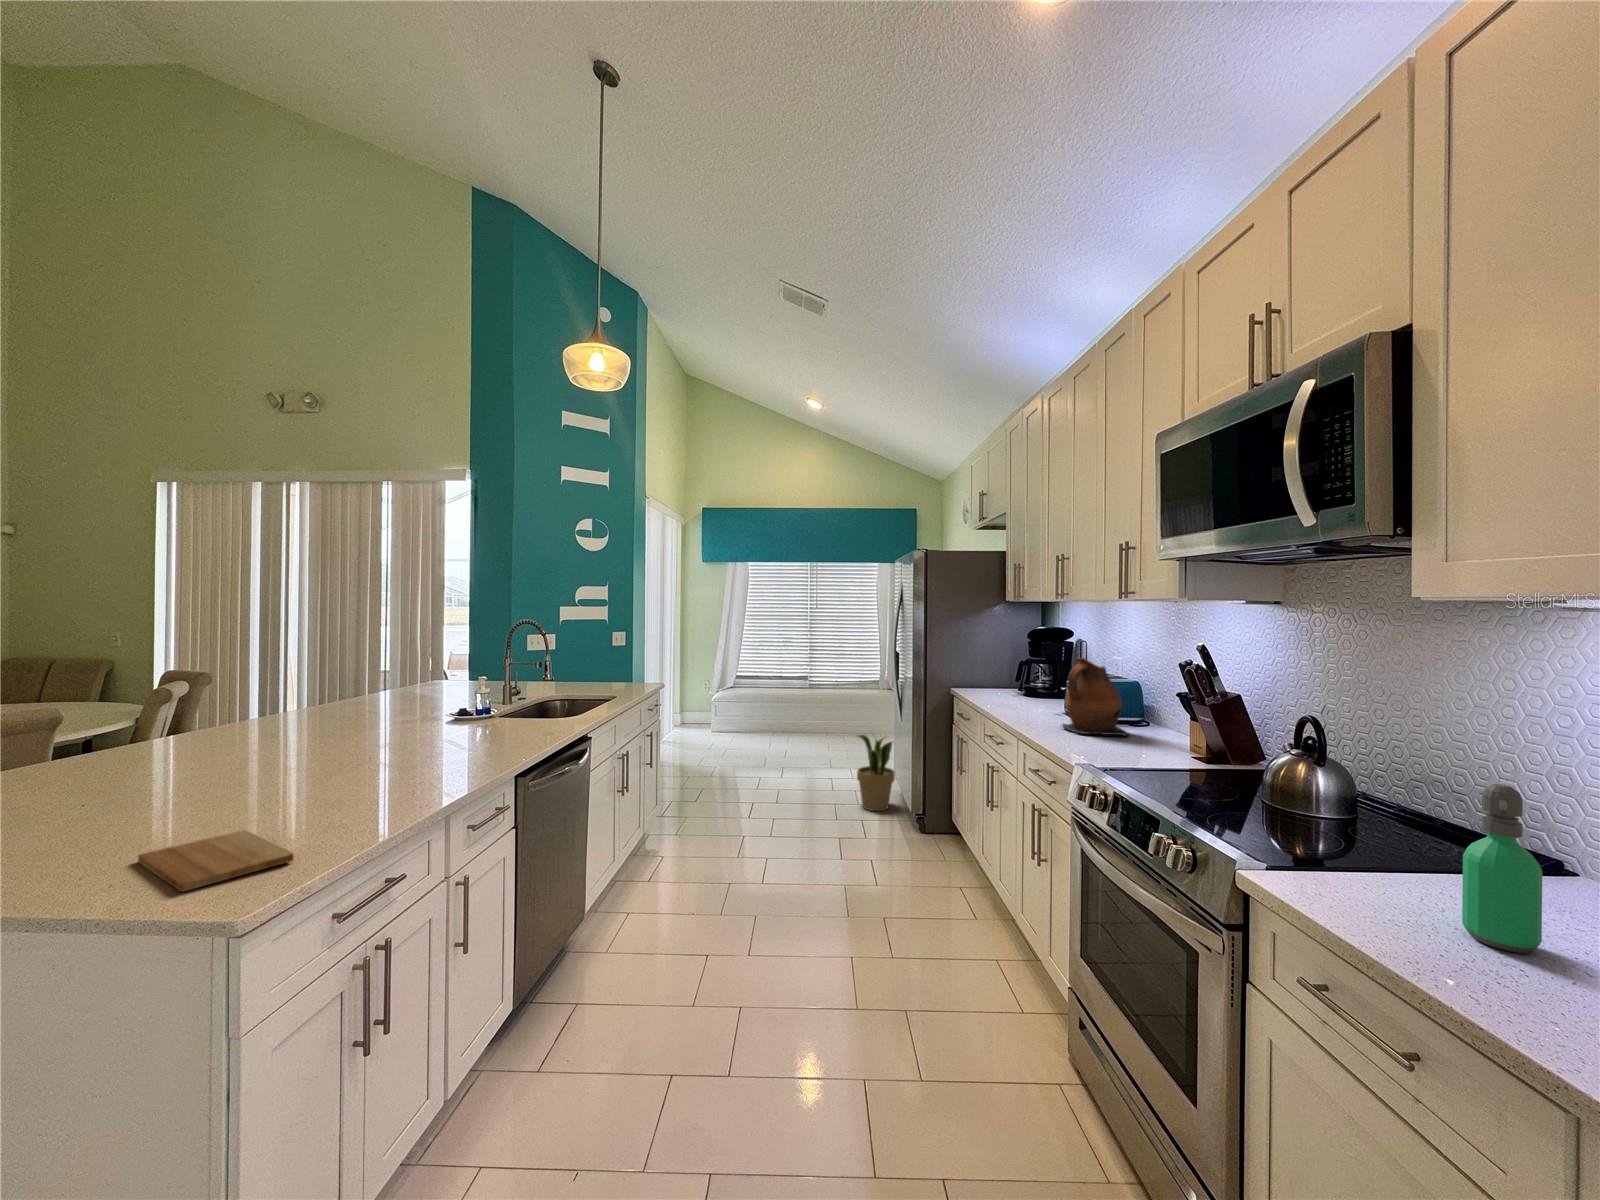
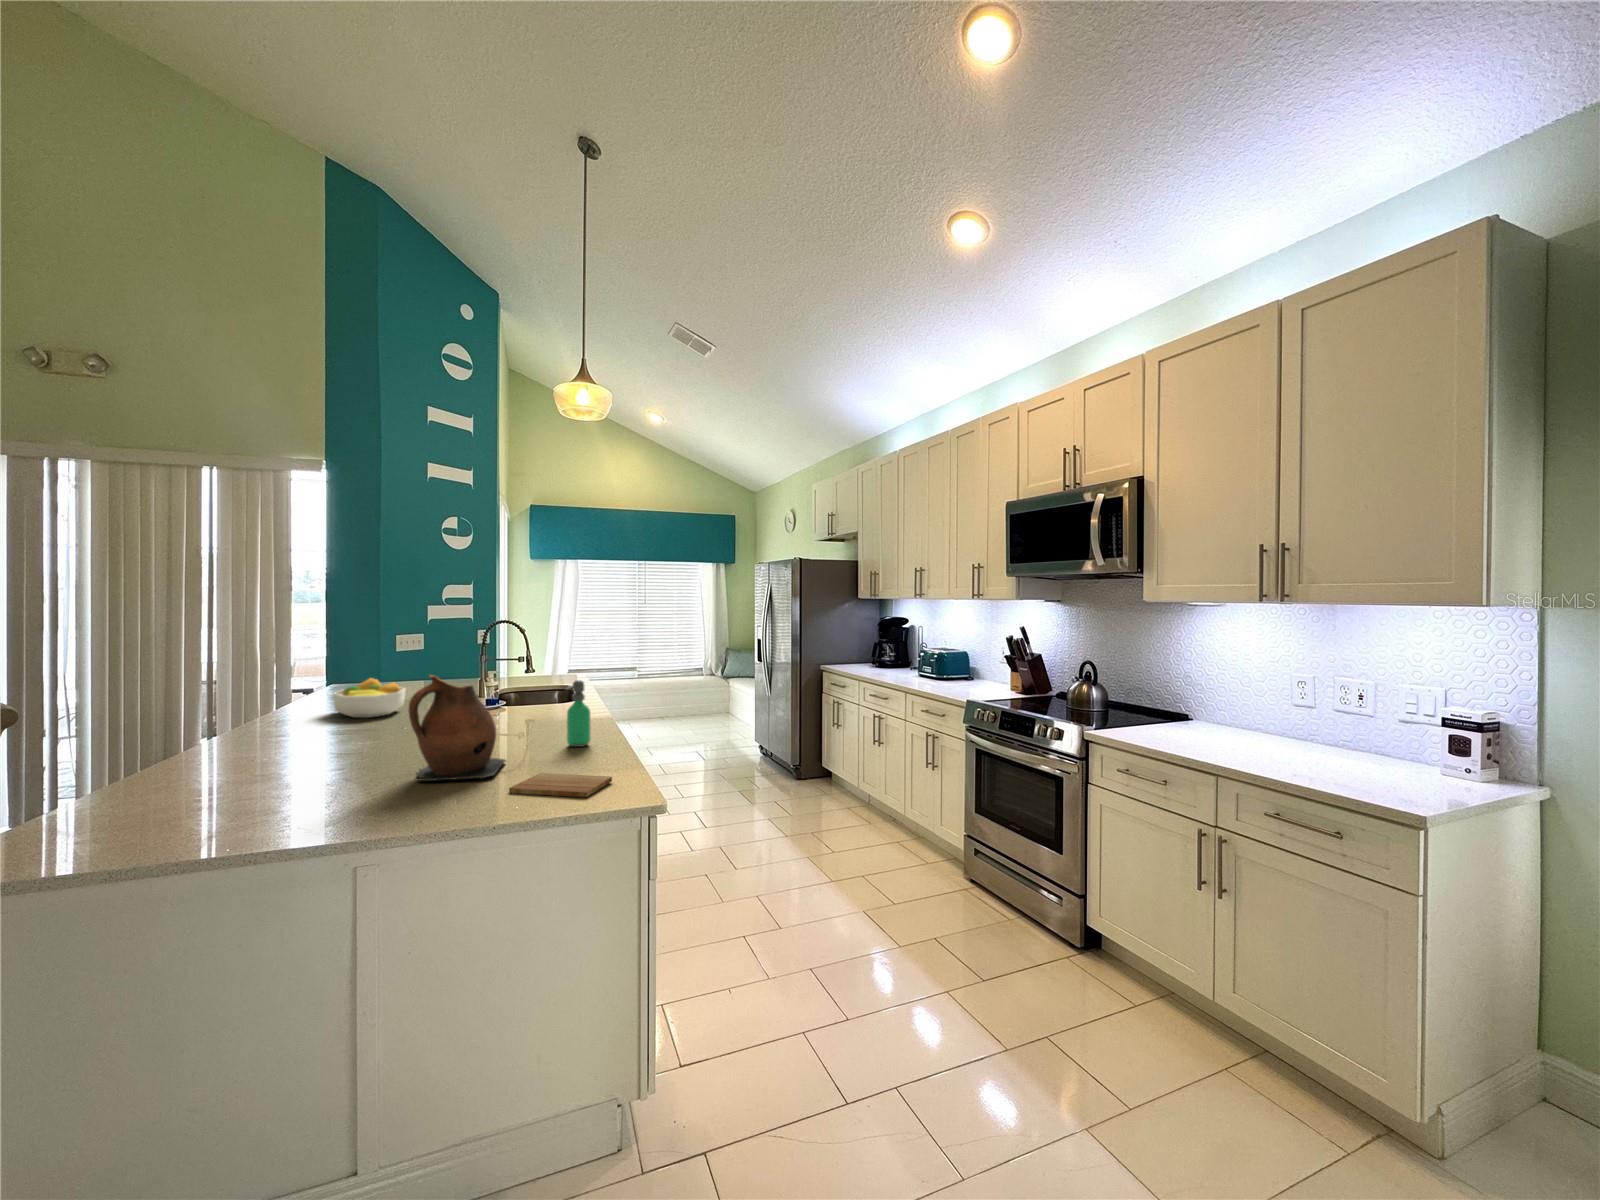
ceramic pitcher: present [1063,658,1129,736] -> present [409,675,506,781]
fruit bowl: none [326,675,406,718] -> present [333,678,406,718]
potted plant: present [857,735,895,811] -> none [727,708,764,775]
soap dispenser: present [1462,784,1542,953] -> present [566,680,591,747]

